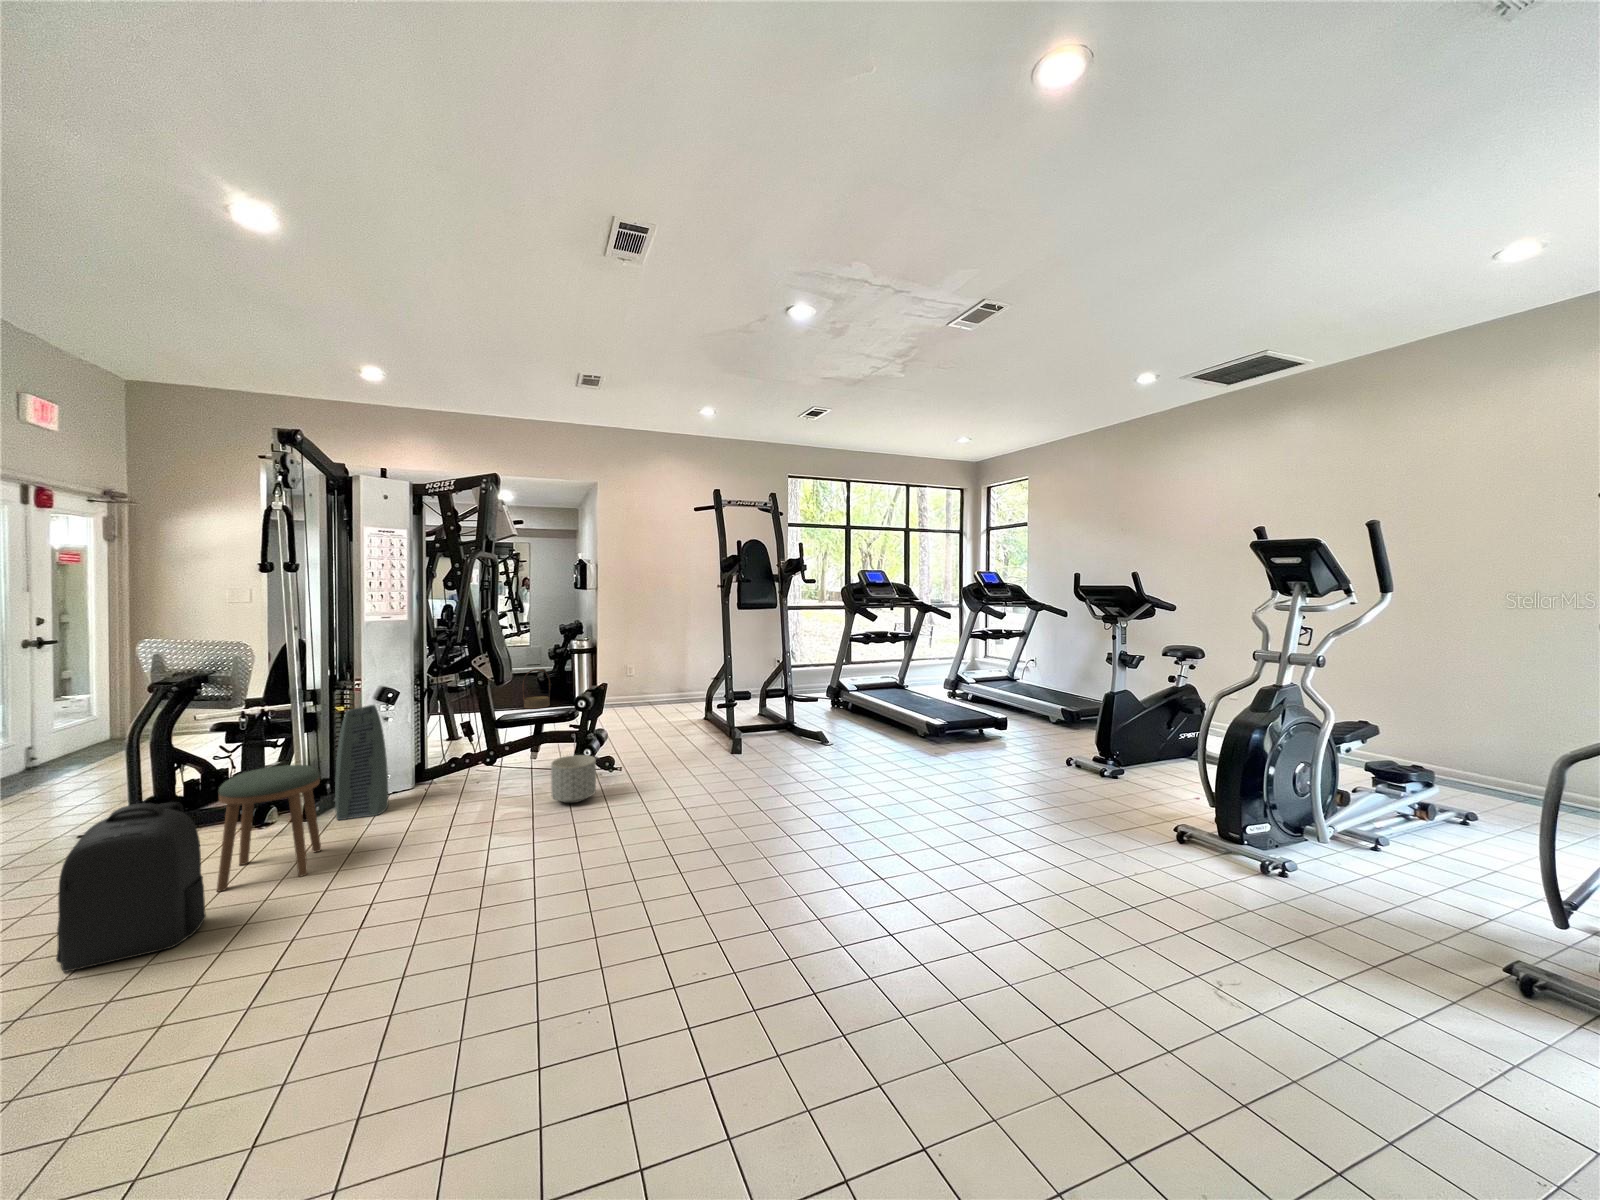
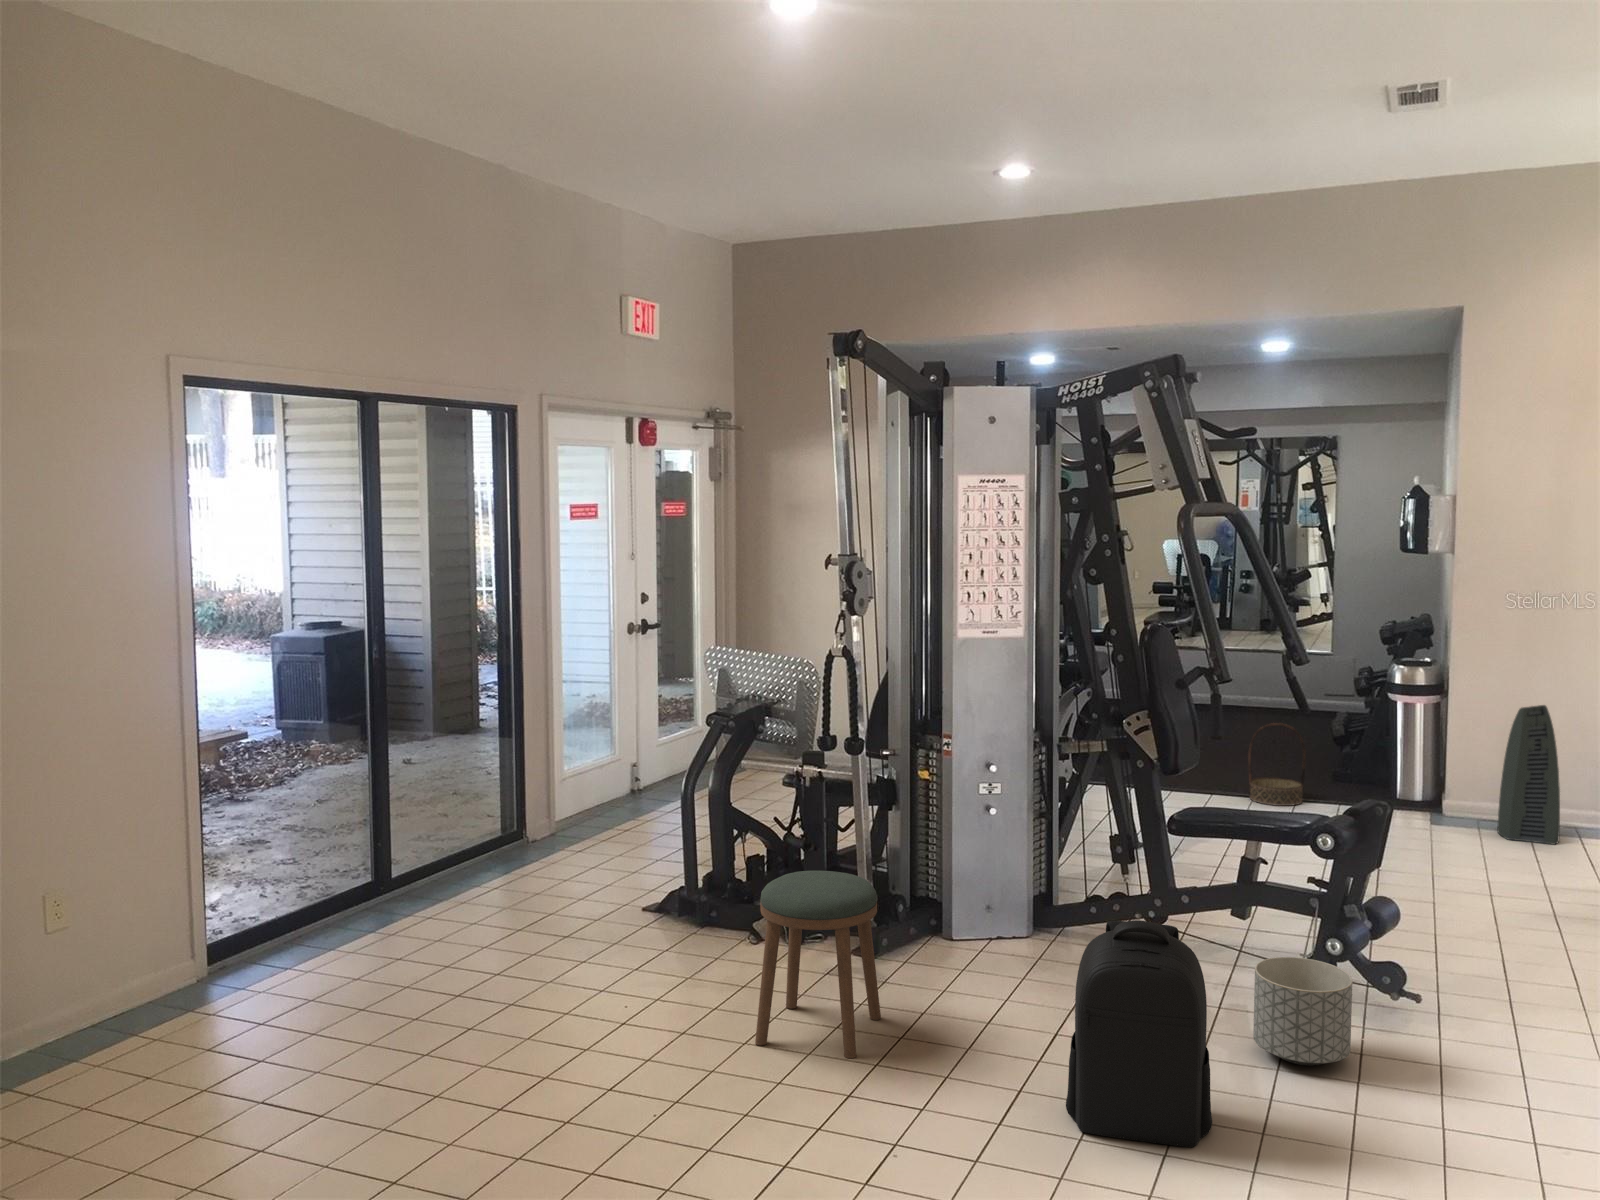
air purifier: present [335,705,388,820] -> present [1498,705,1560,845]
backpack: present [56,802,206,972] -> present [1066,920,1212,1147]

